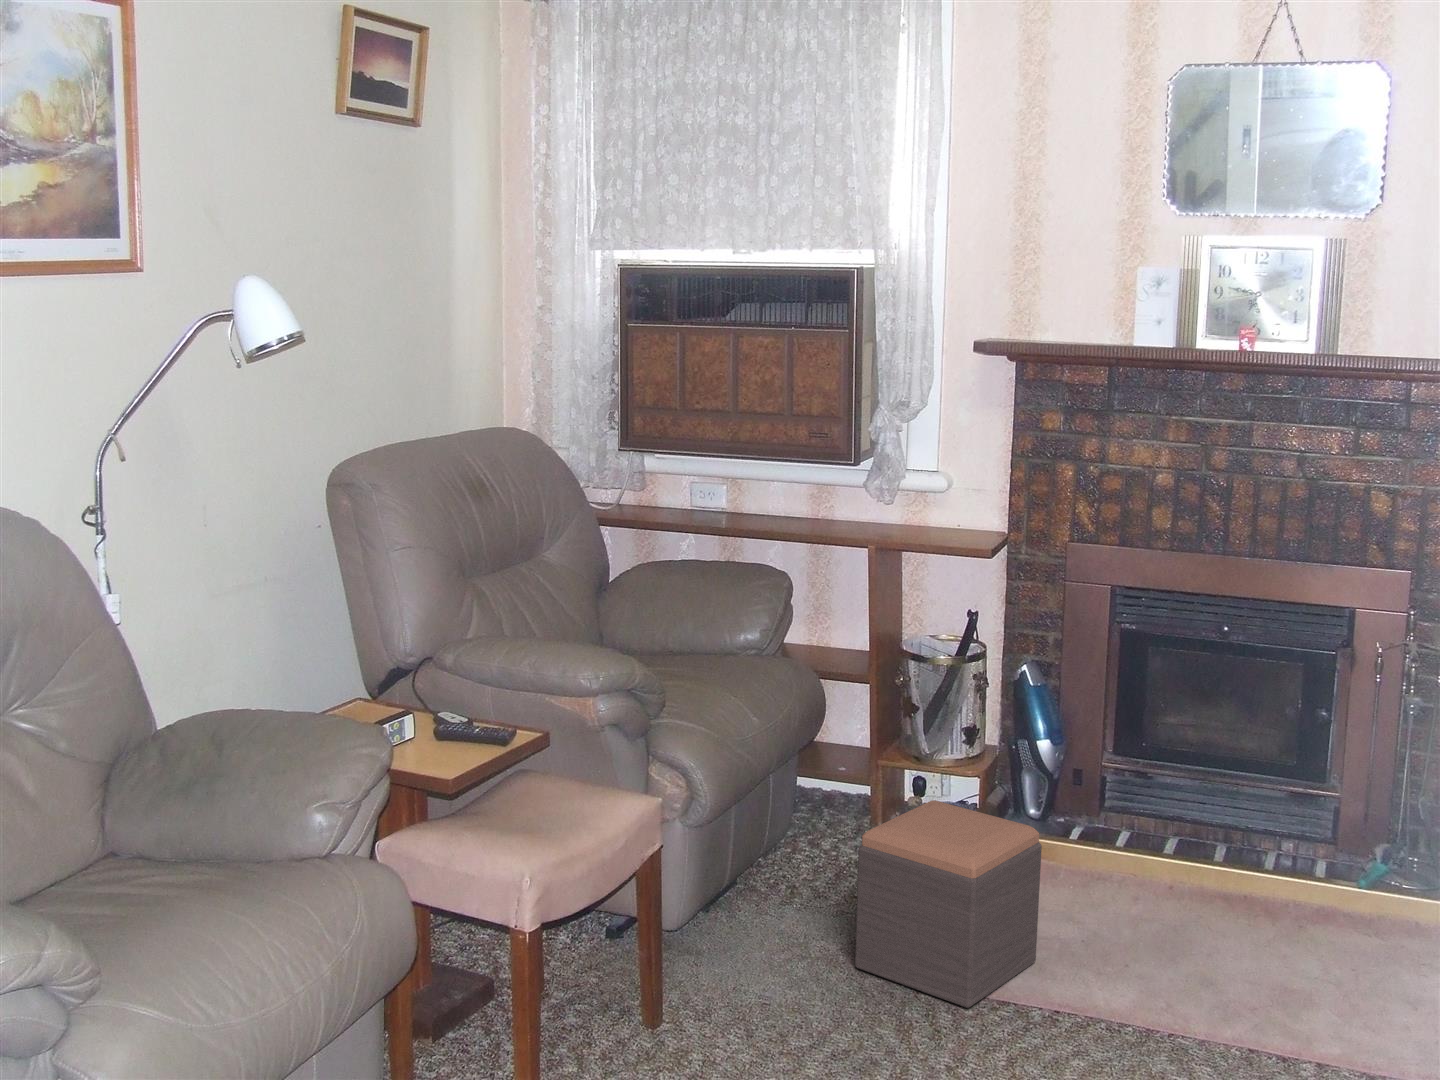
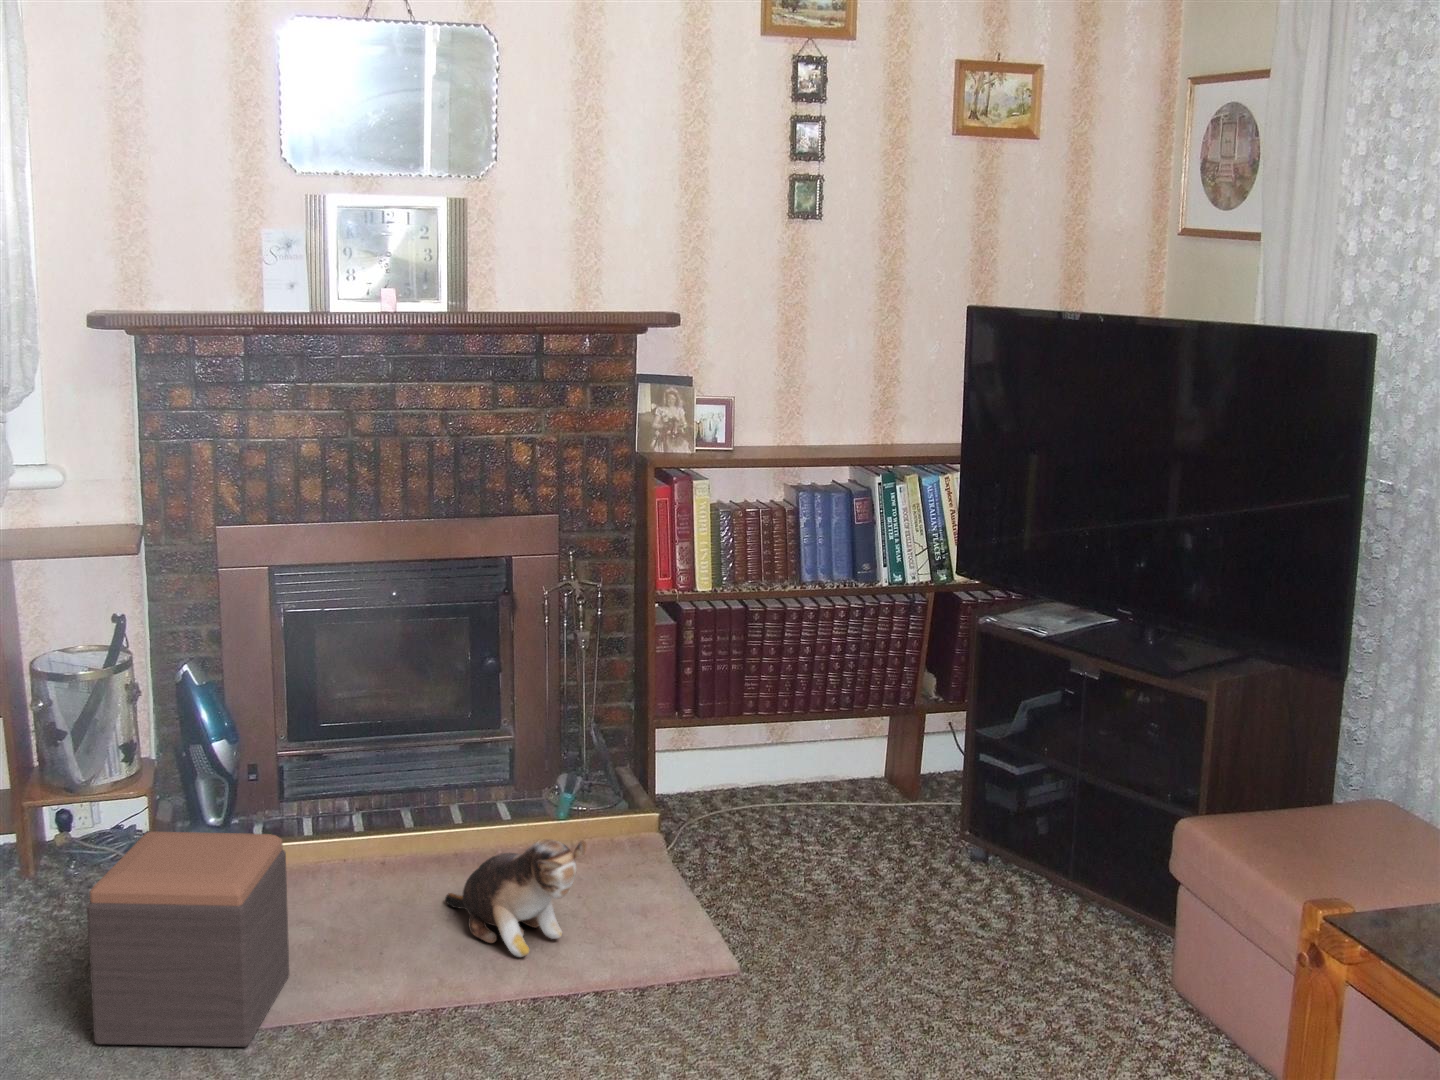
plush toy: none [1213,895,1338,1011] -> present [445,839,587,957]

